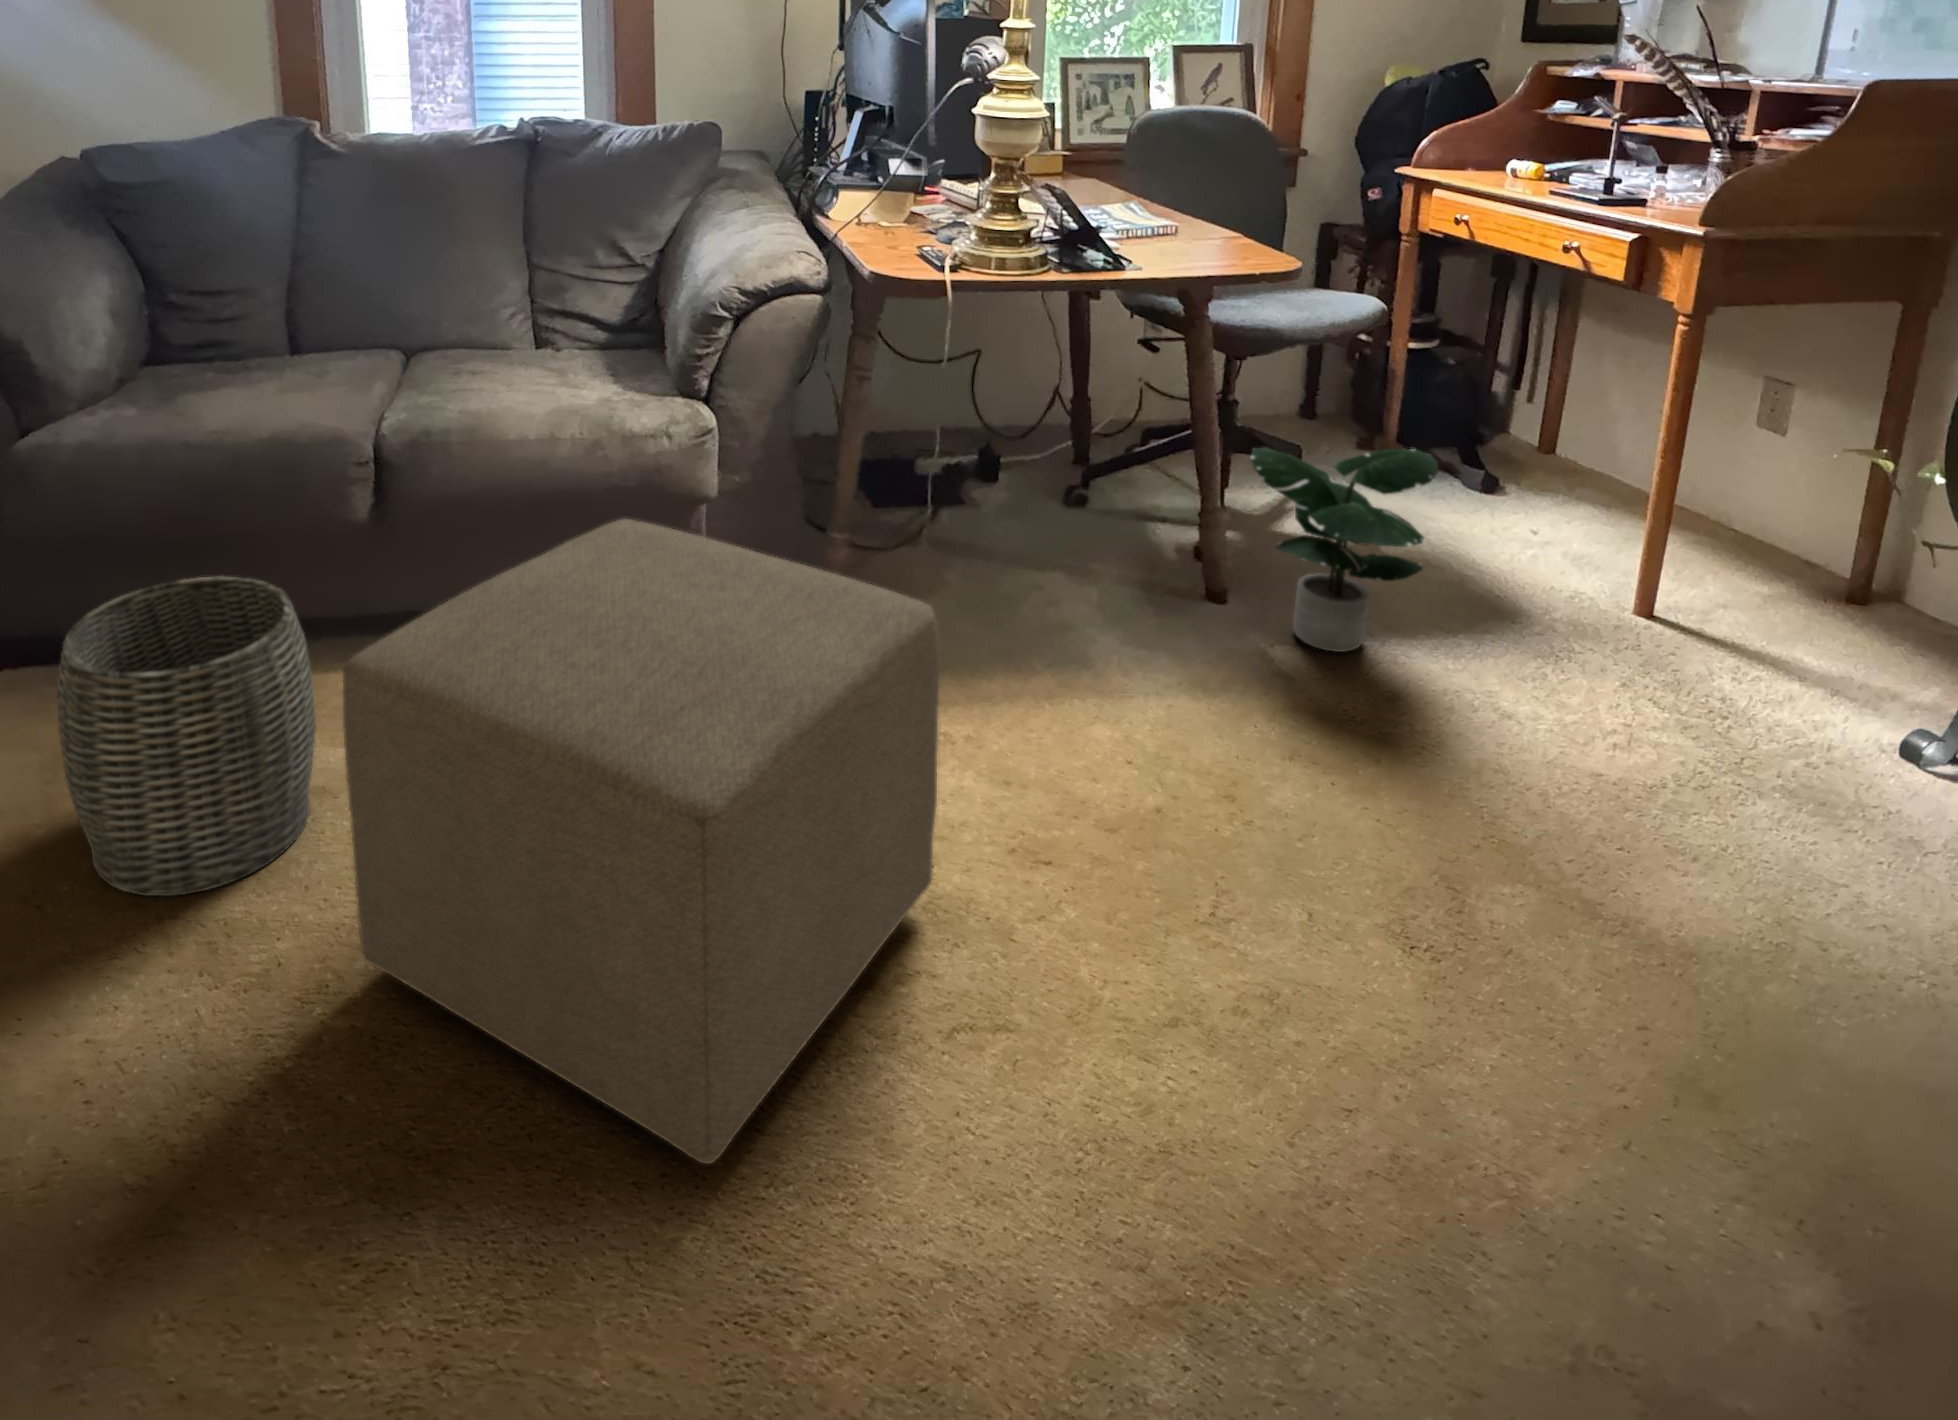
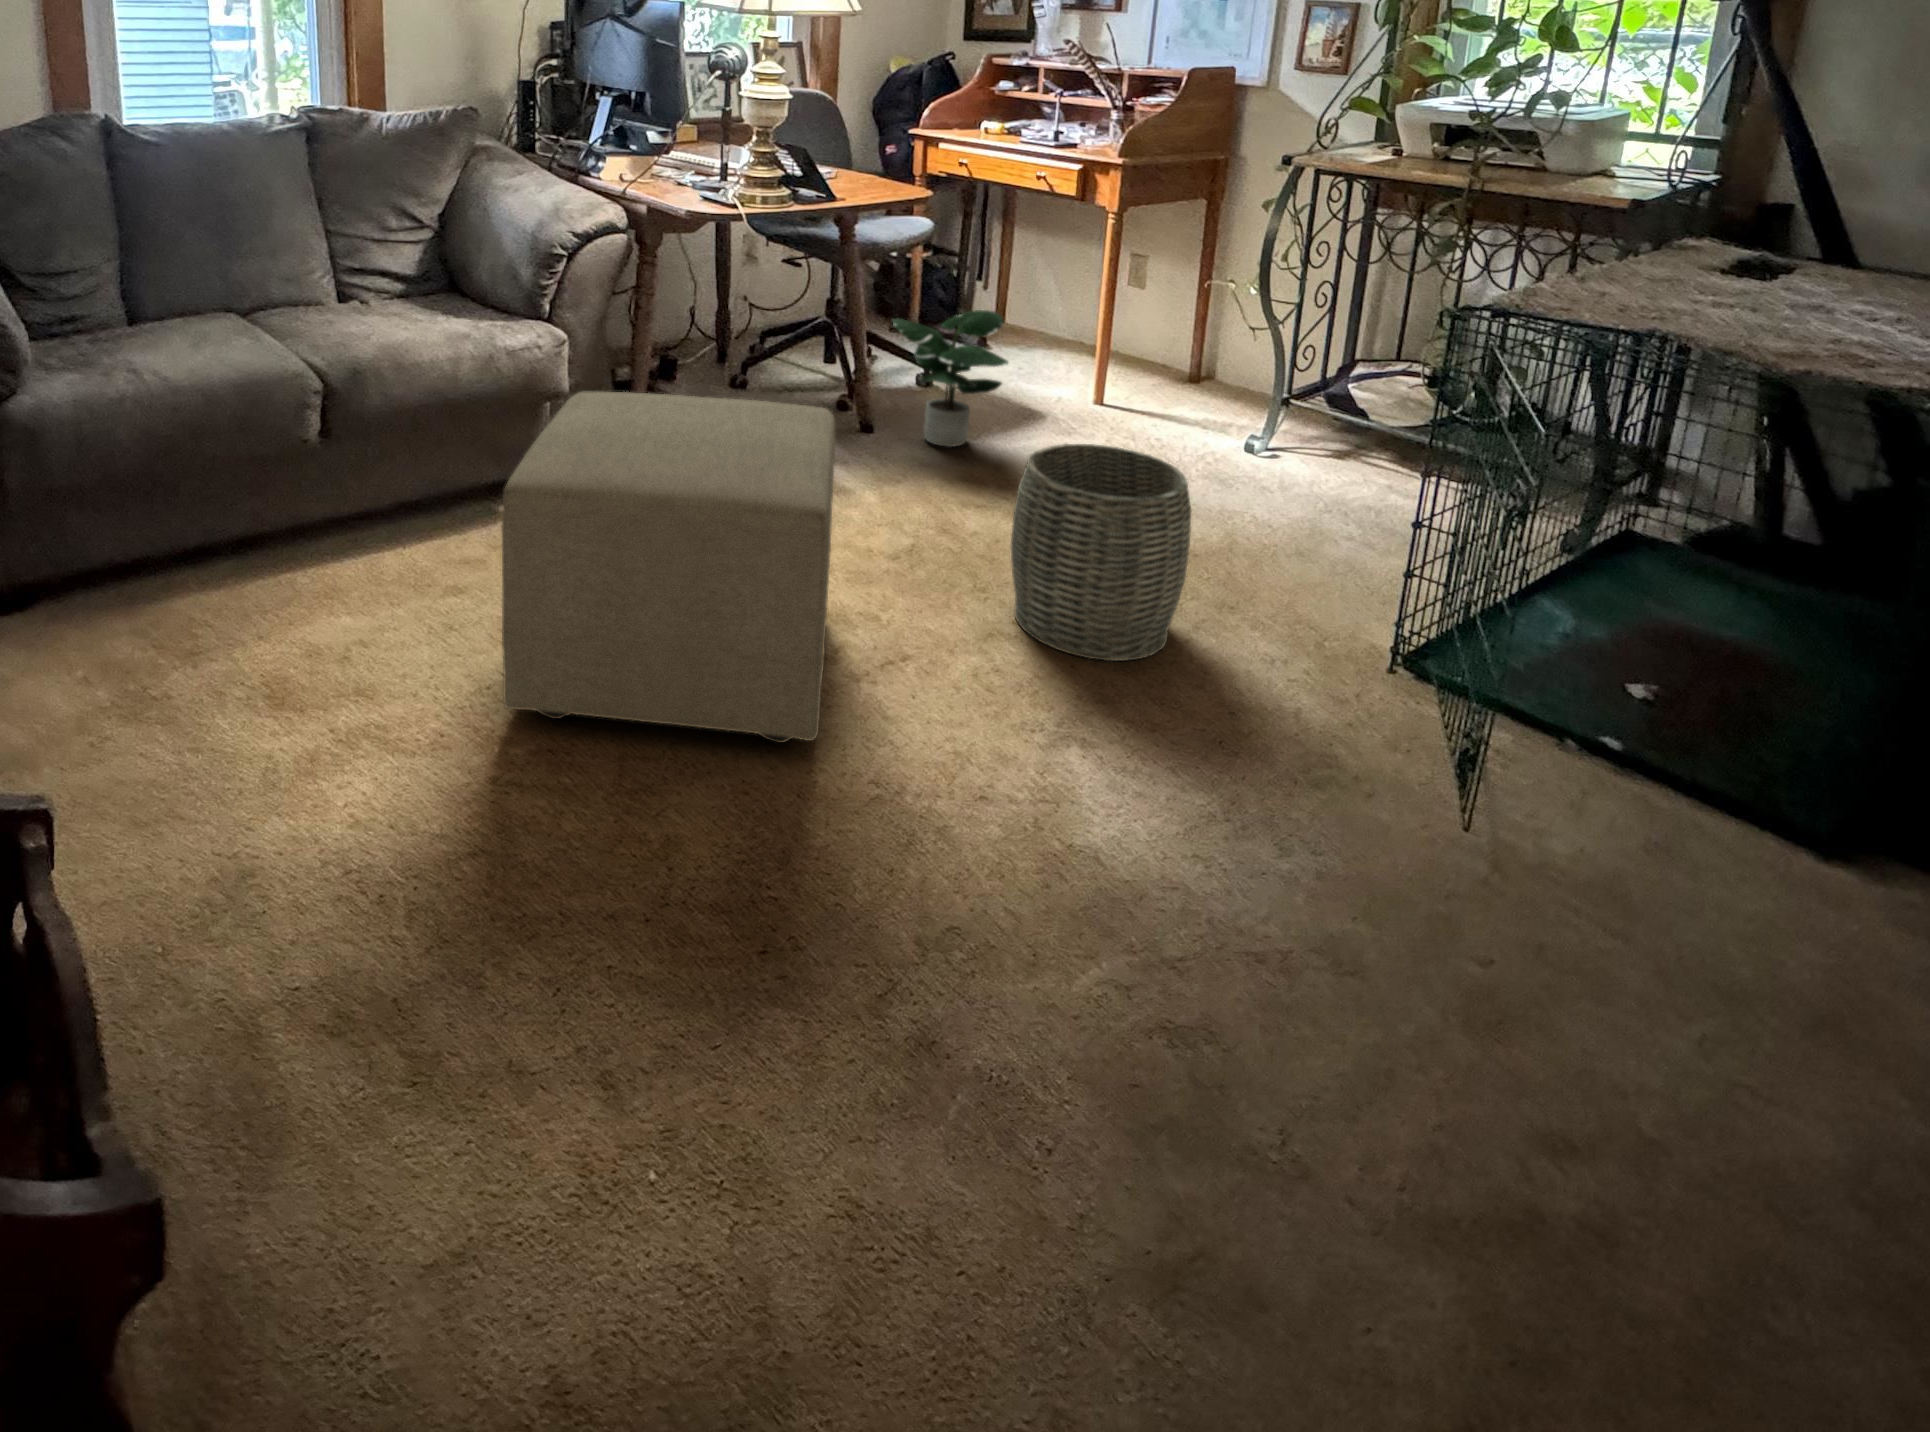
woven basket: present [57,576,315,896] -> present [1011,444,1191,661]

